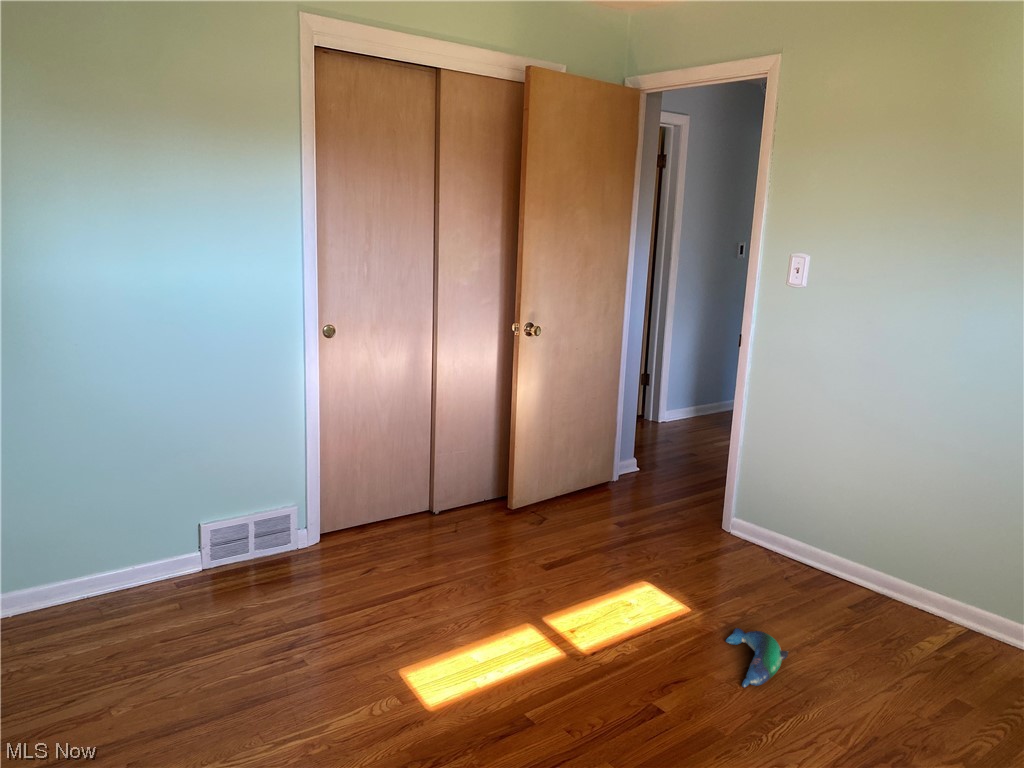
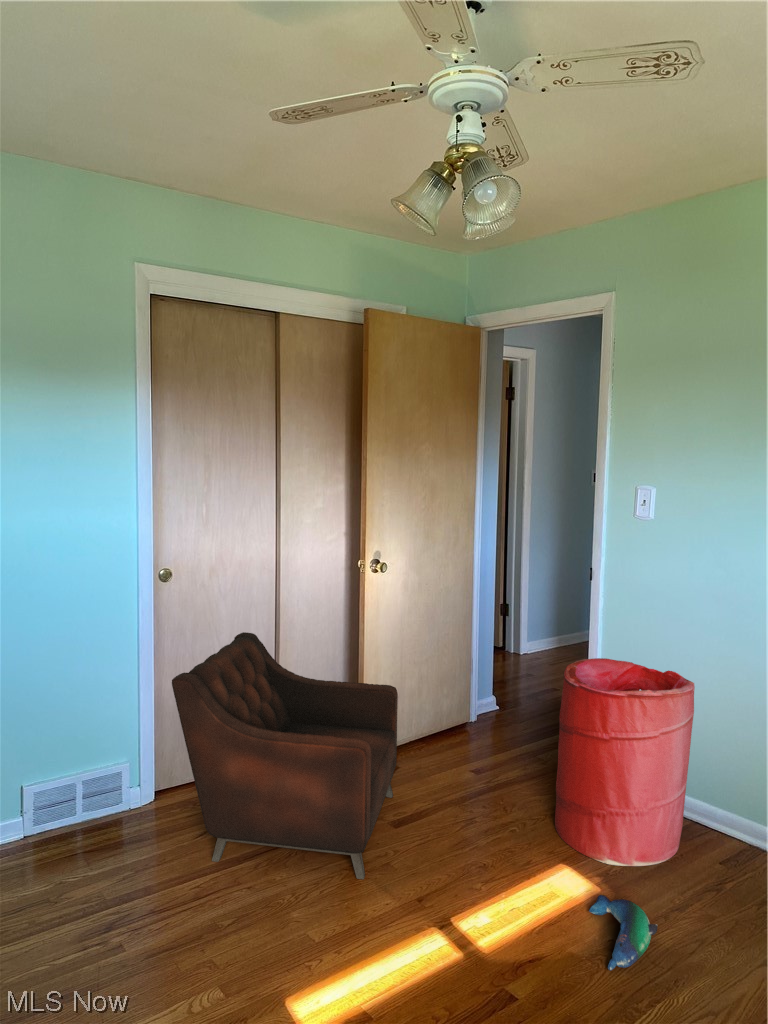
armchair: none [342,389,550,612] -> present [172,632,398,879]
laundry hamper: none [694,420,835,607] -> present [555,658,695,866]

